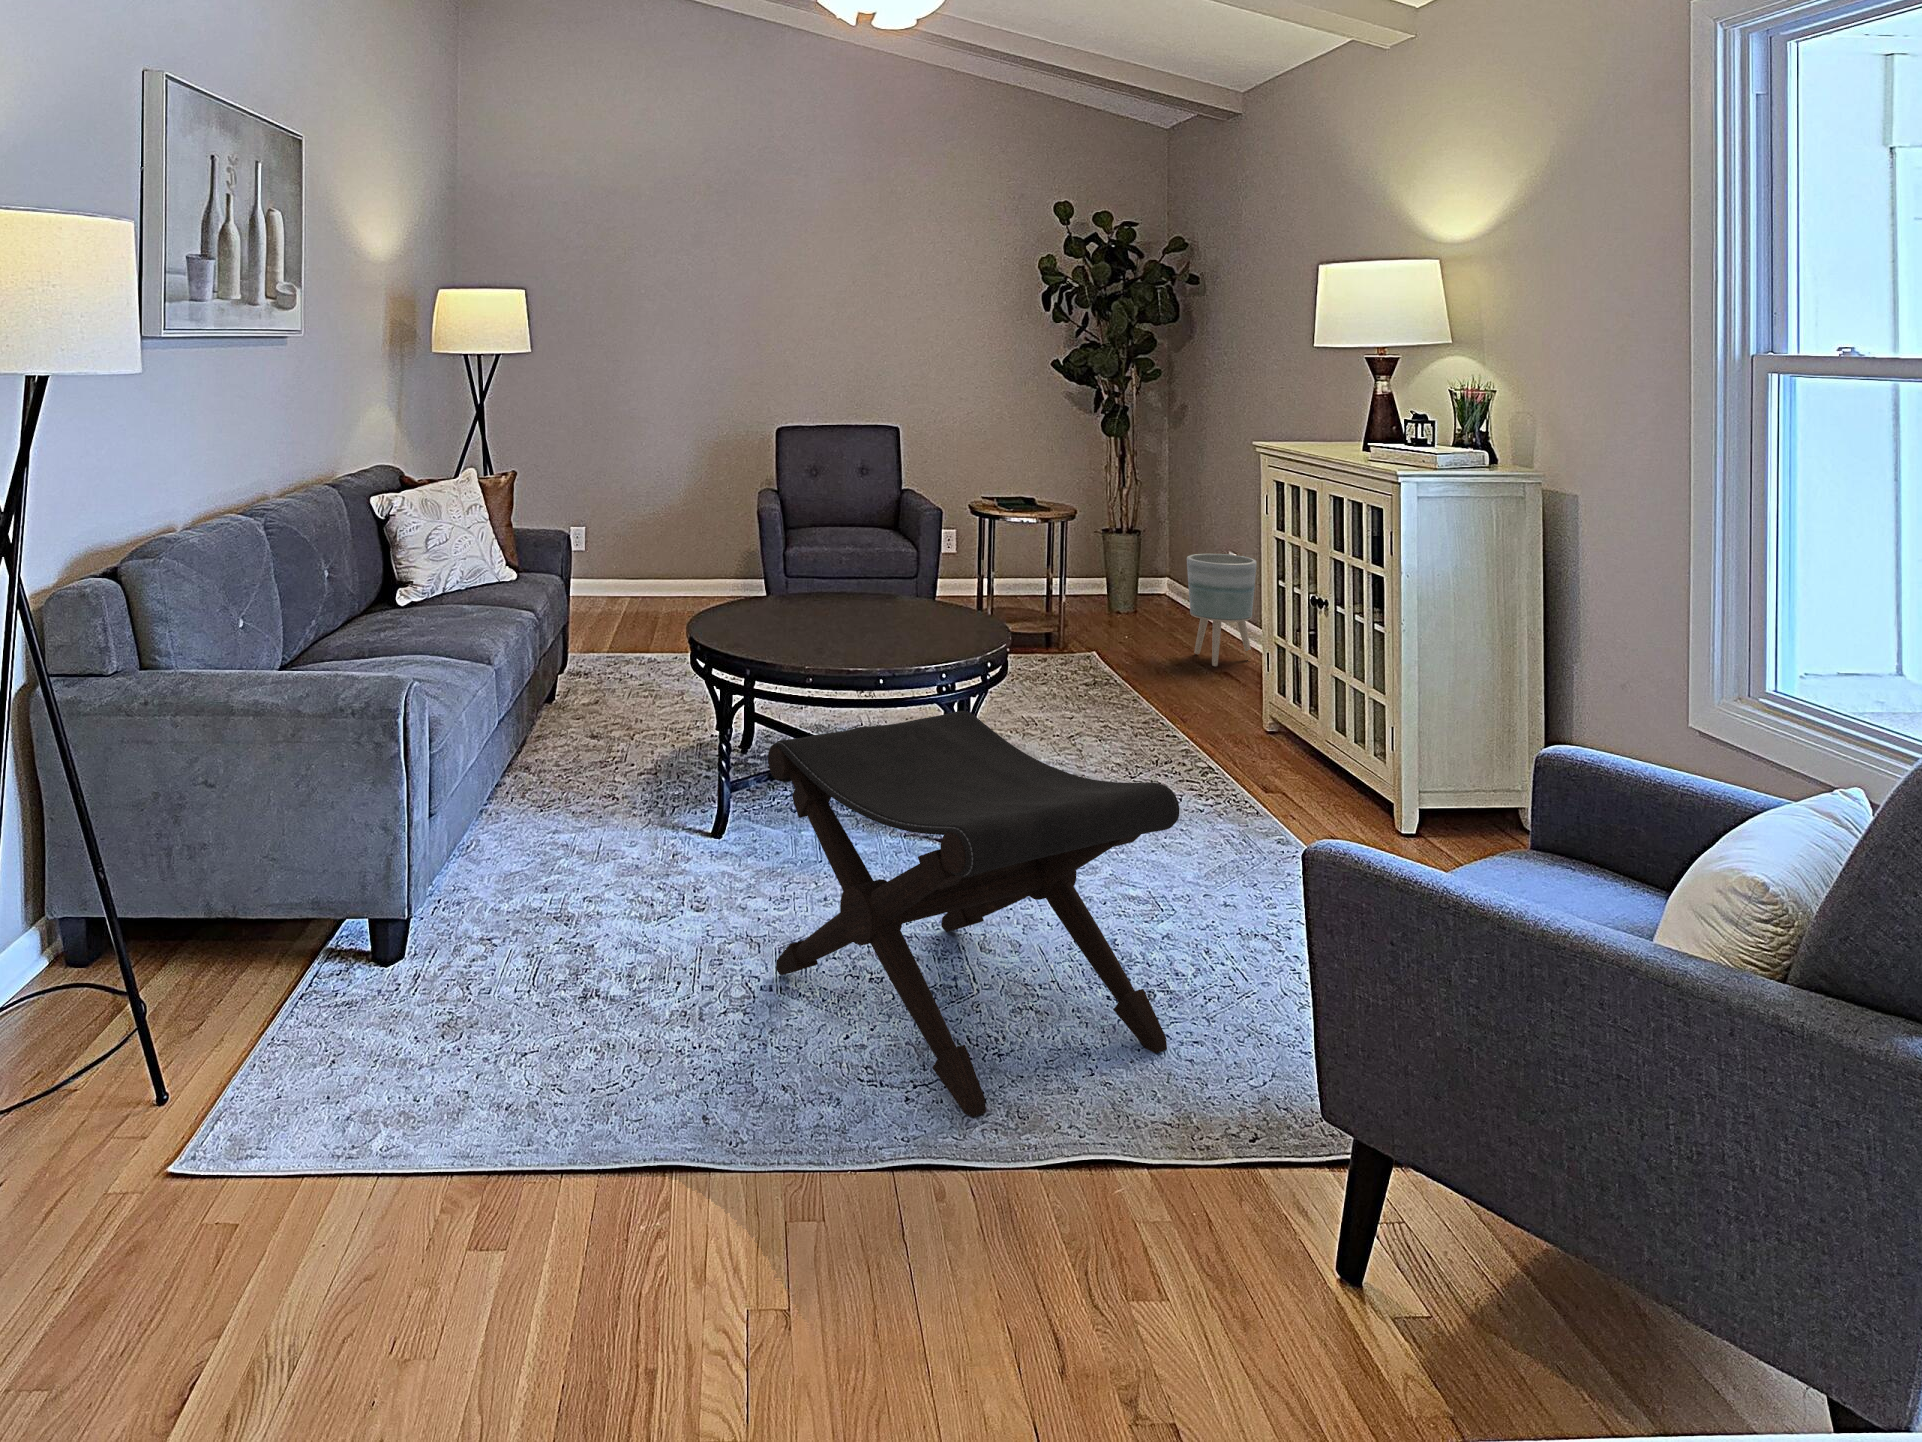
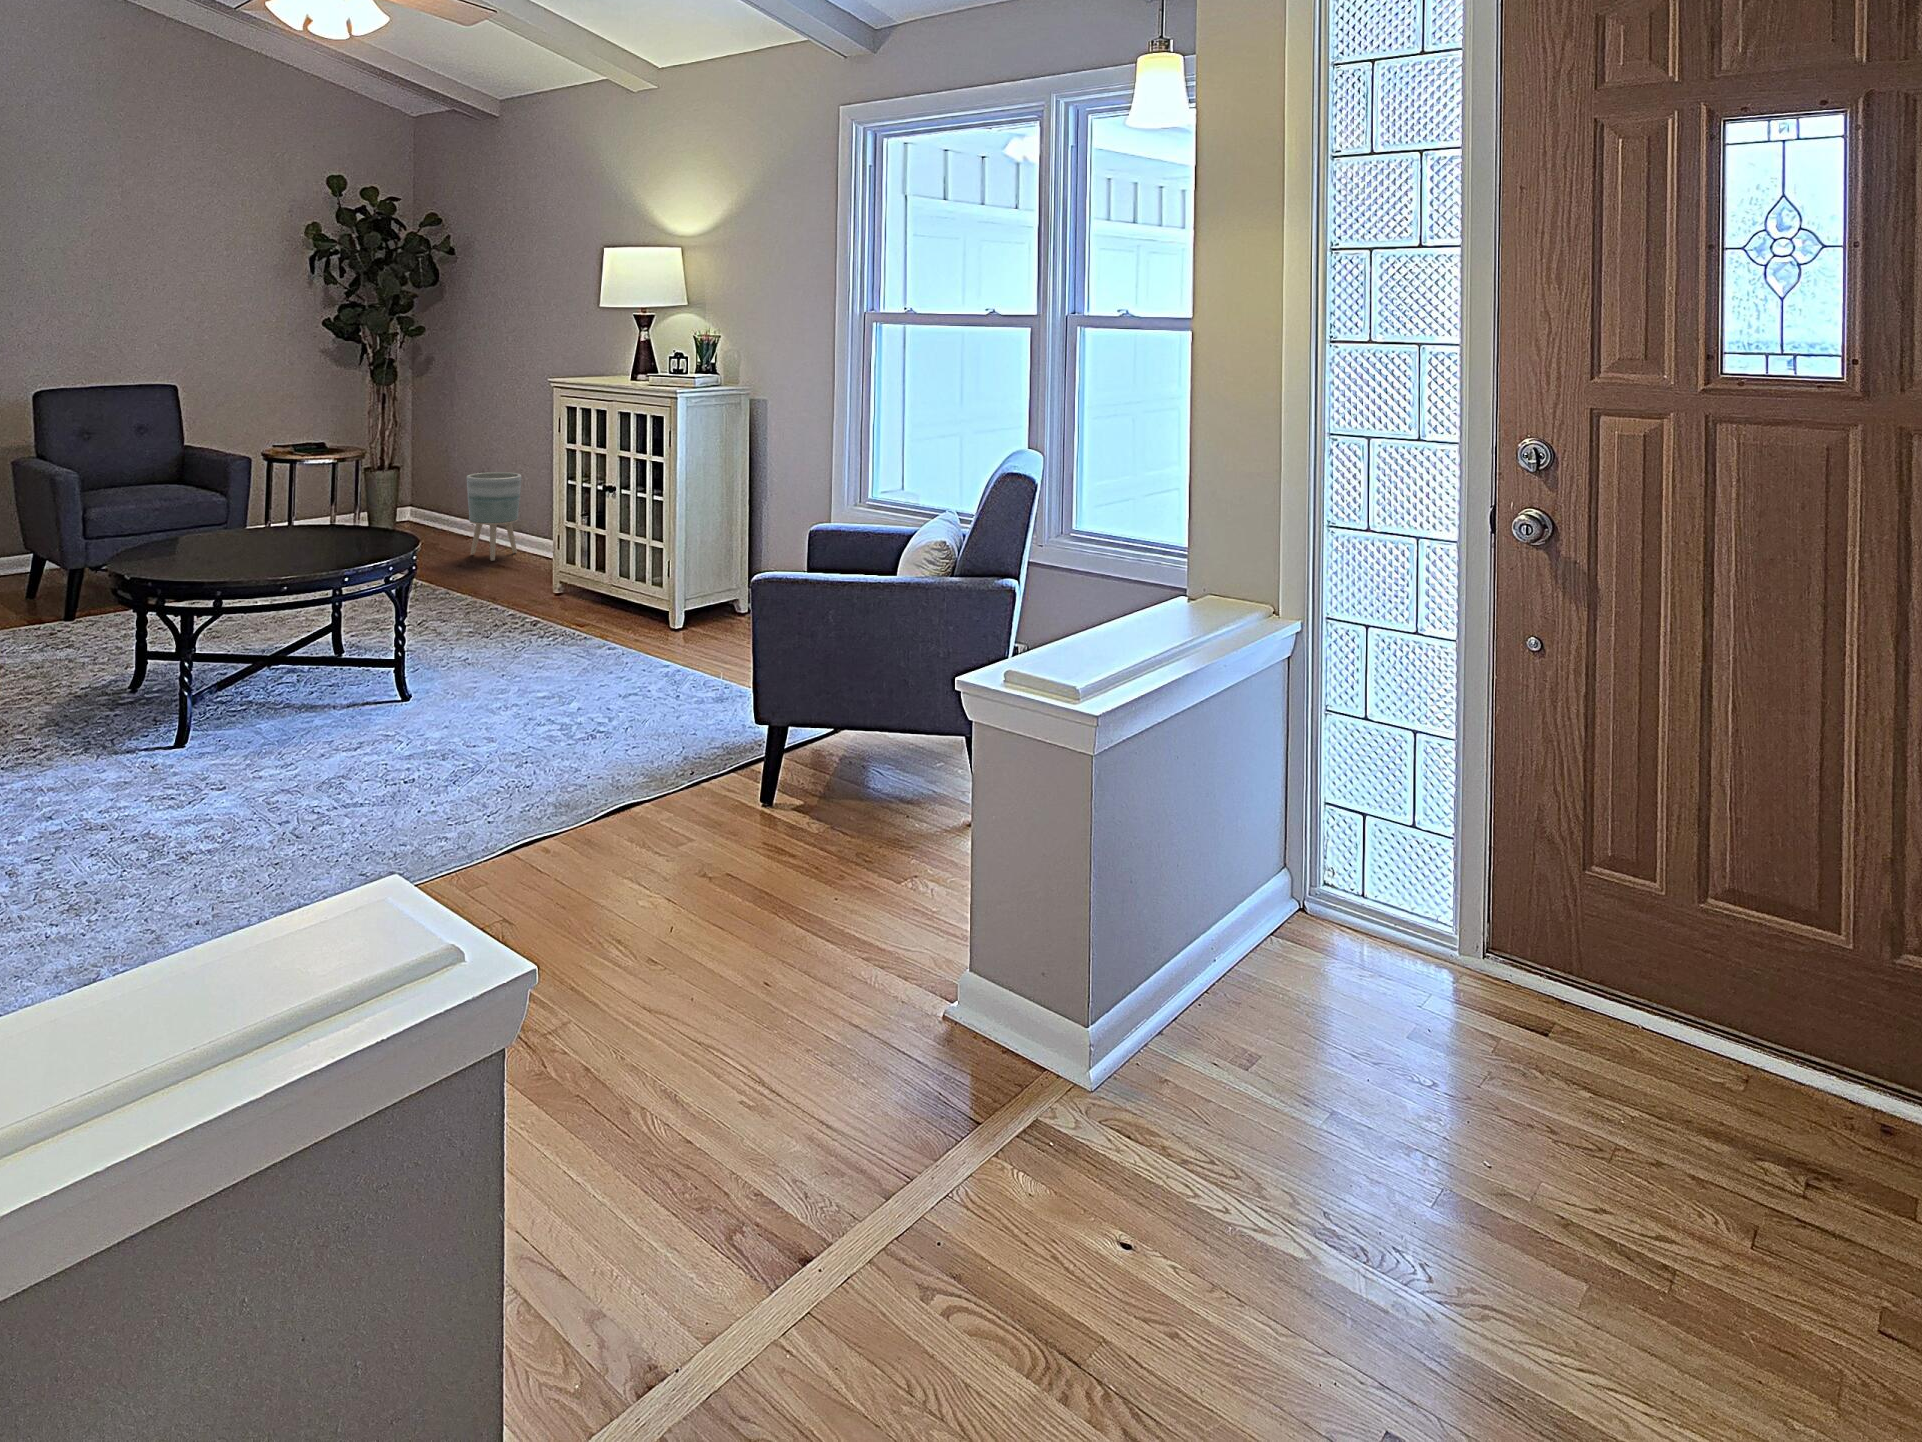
footstool: present [768,711,1179,1117] -> none [333,579,652,833]

